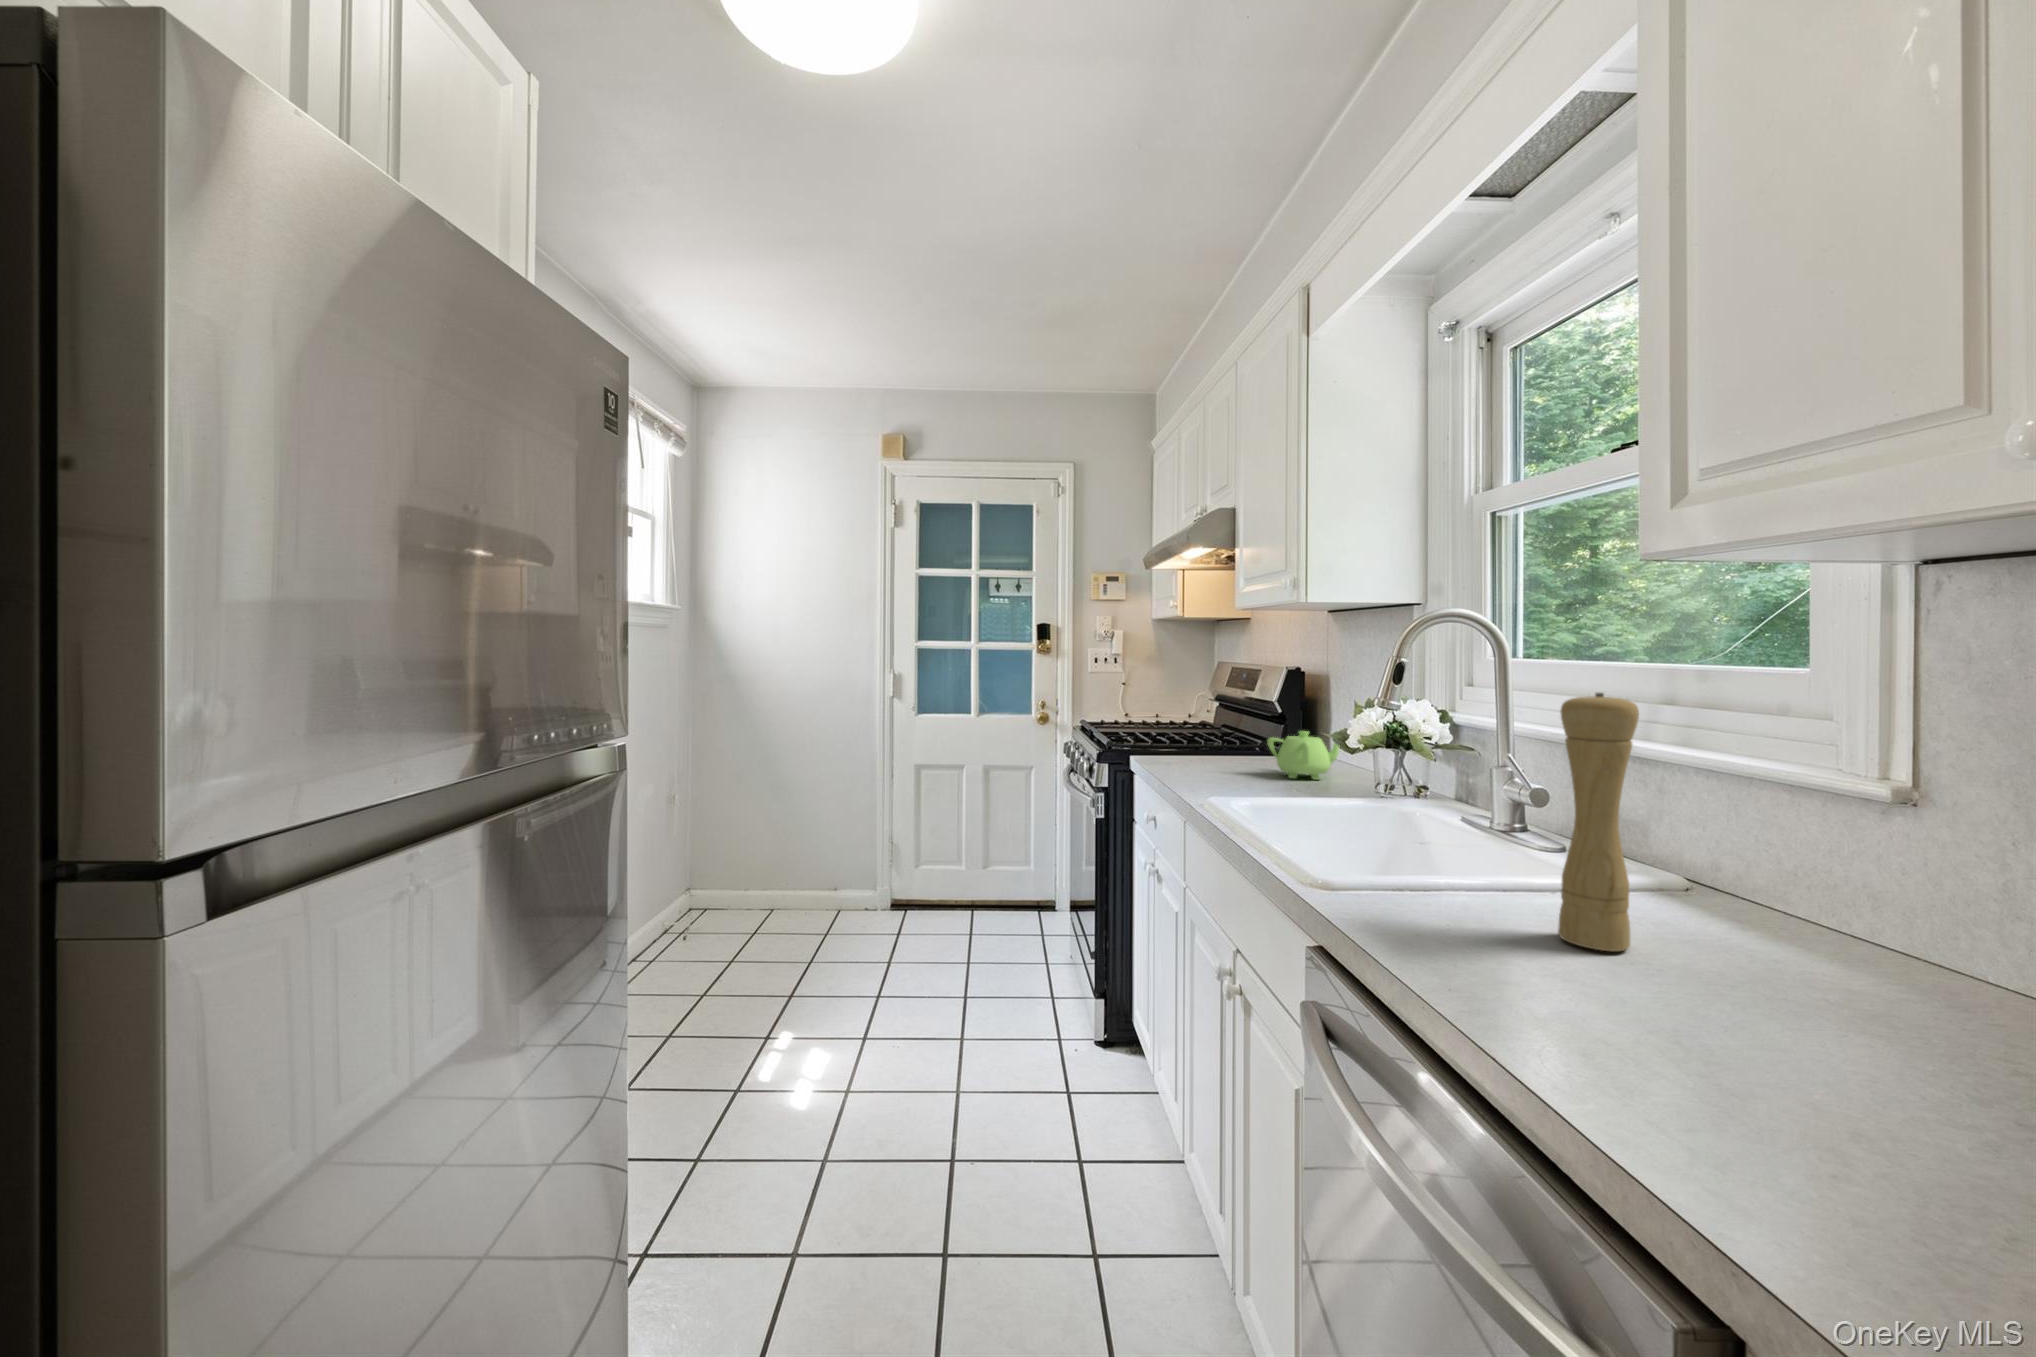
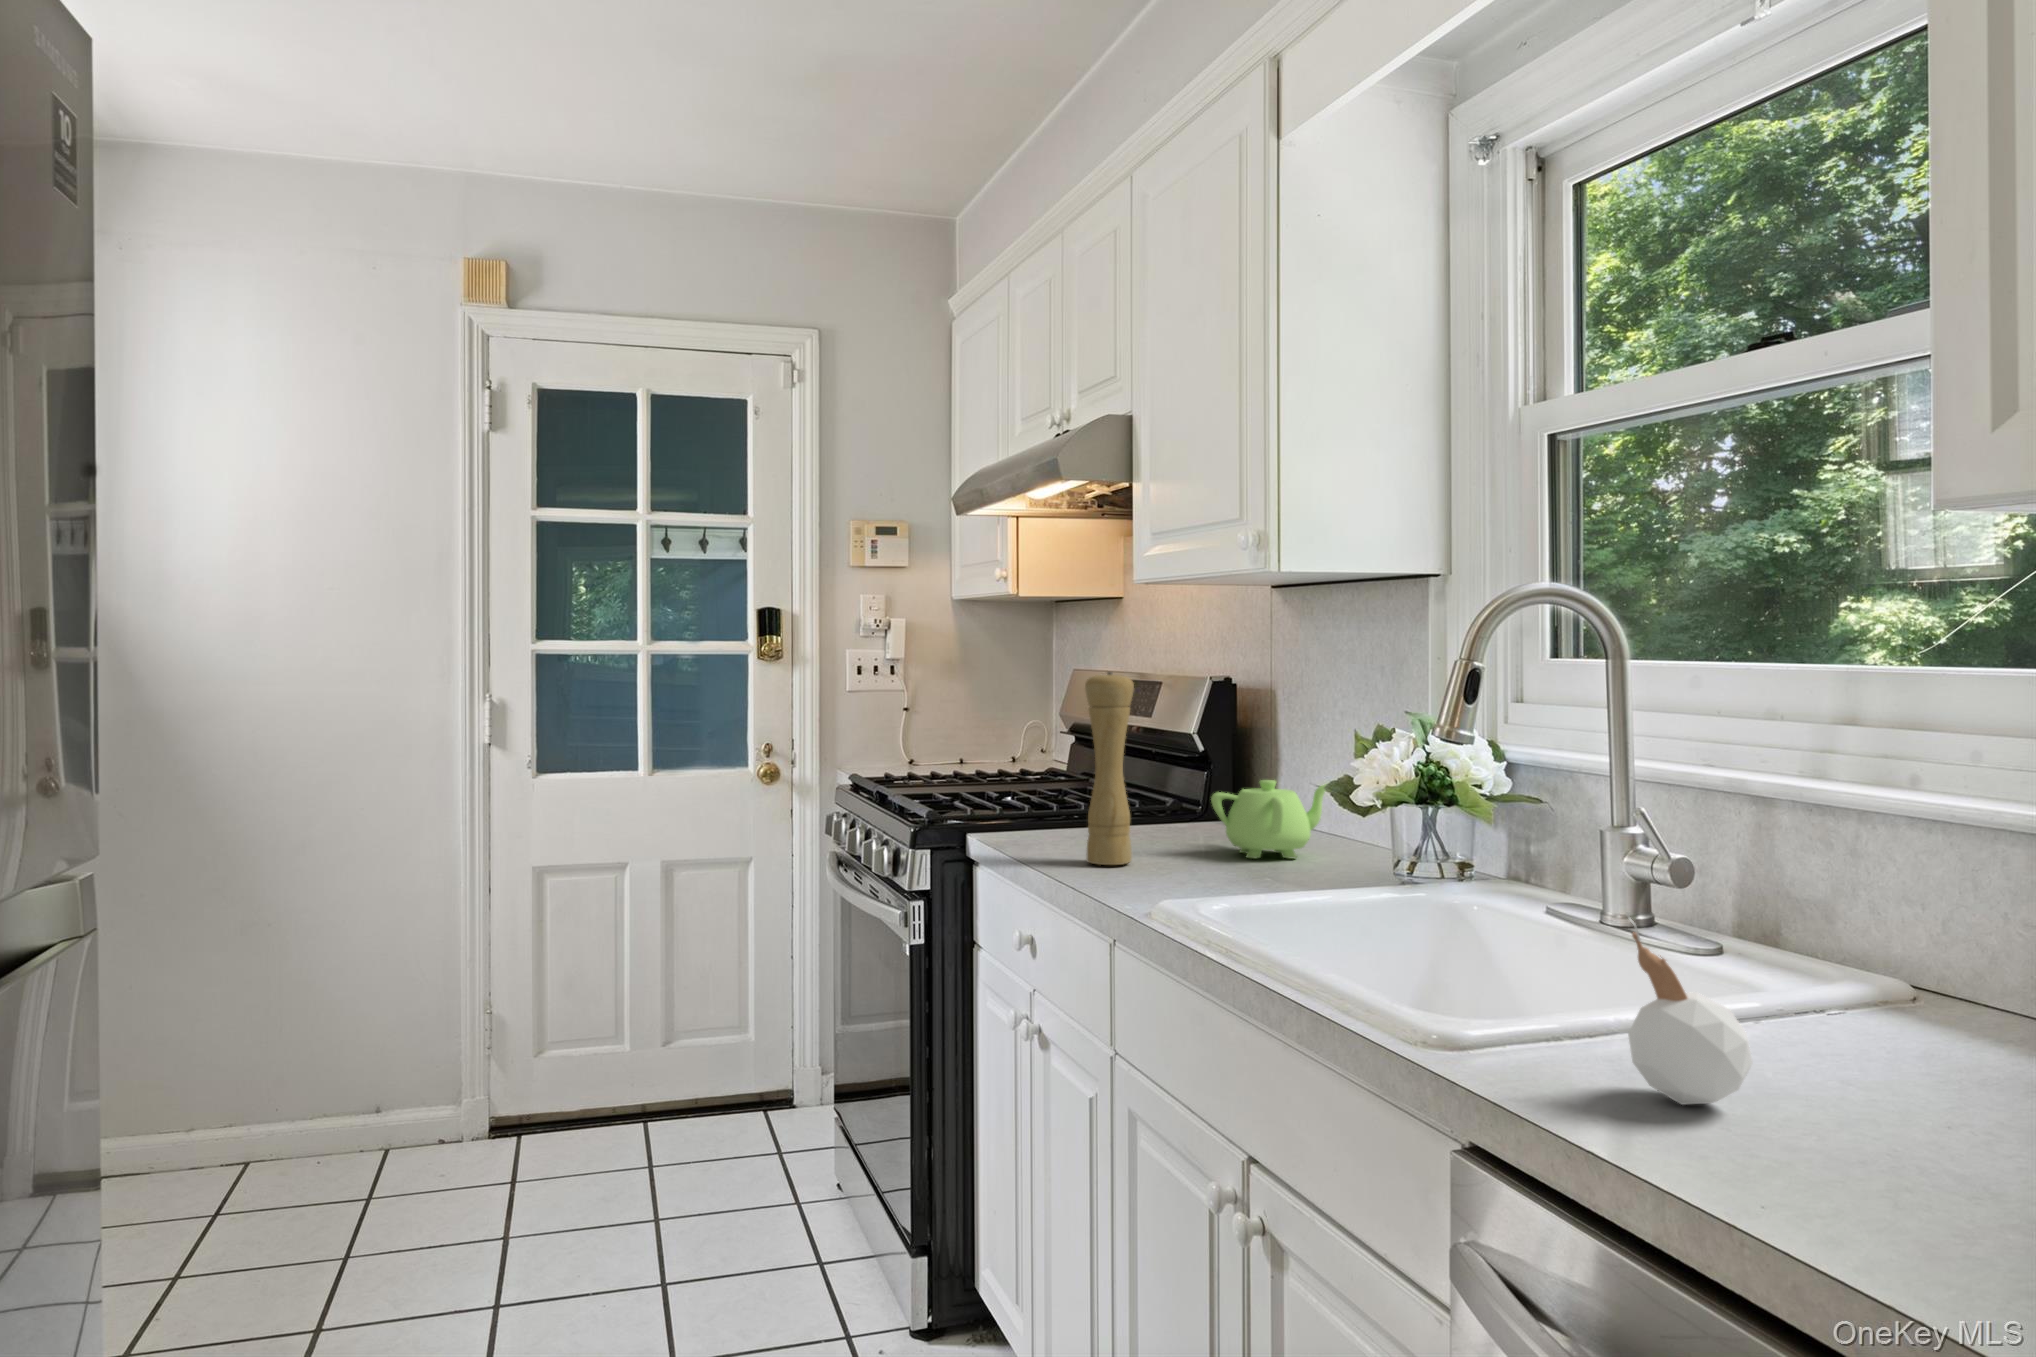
pepper mill: present [1558,693,1639,951] -> present [1085,672,1134,865]
candle: none [1414,813,1488,932] -> present [1627,912,1753,1104]

